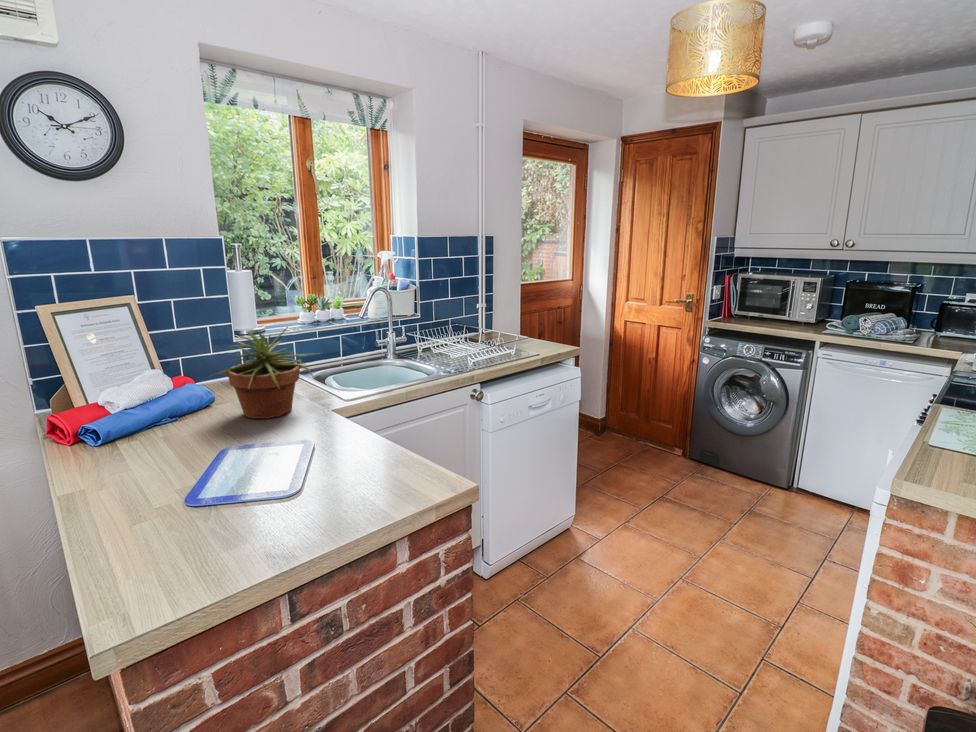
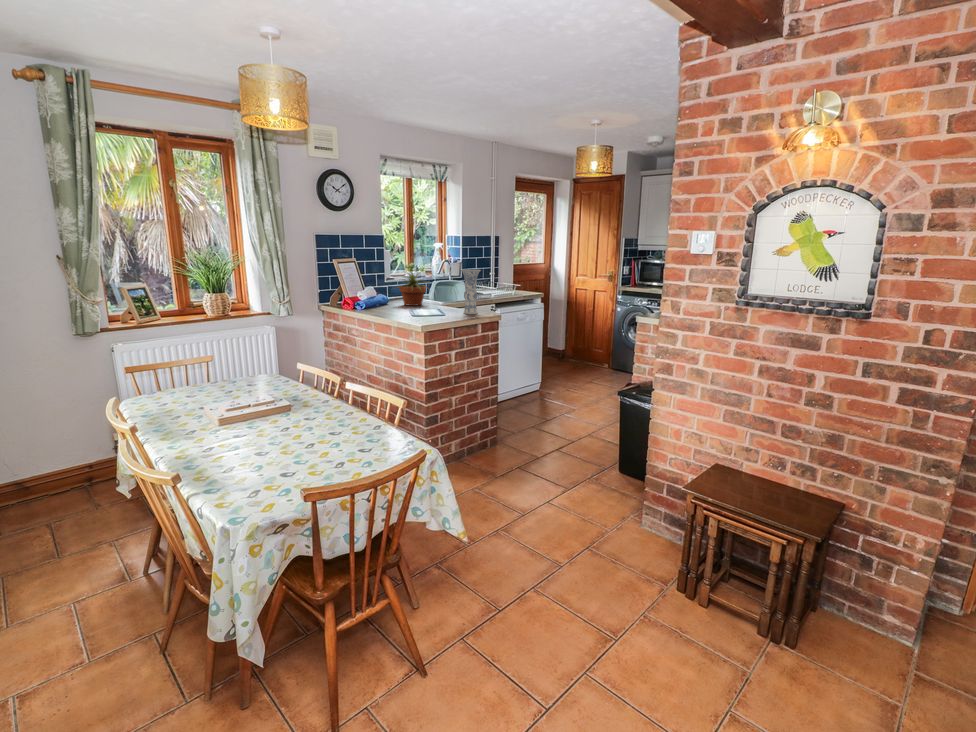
vase: none [342,346,411,493] -> present [461,269,481,314]

